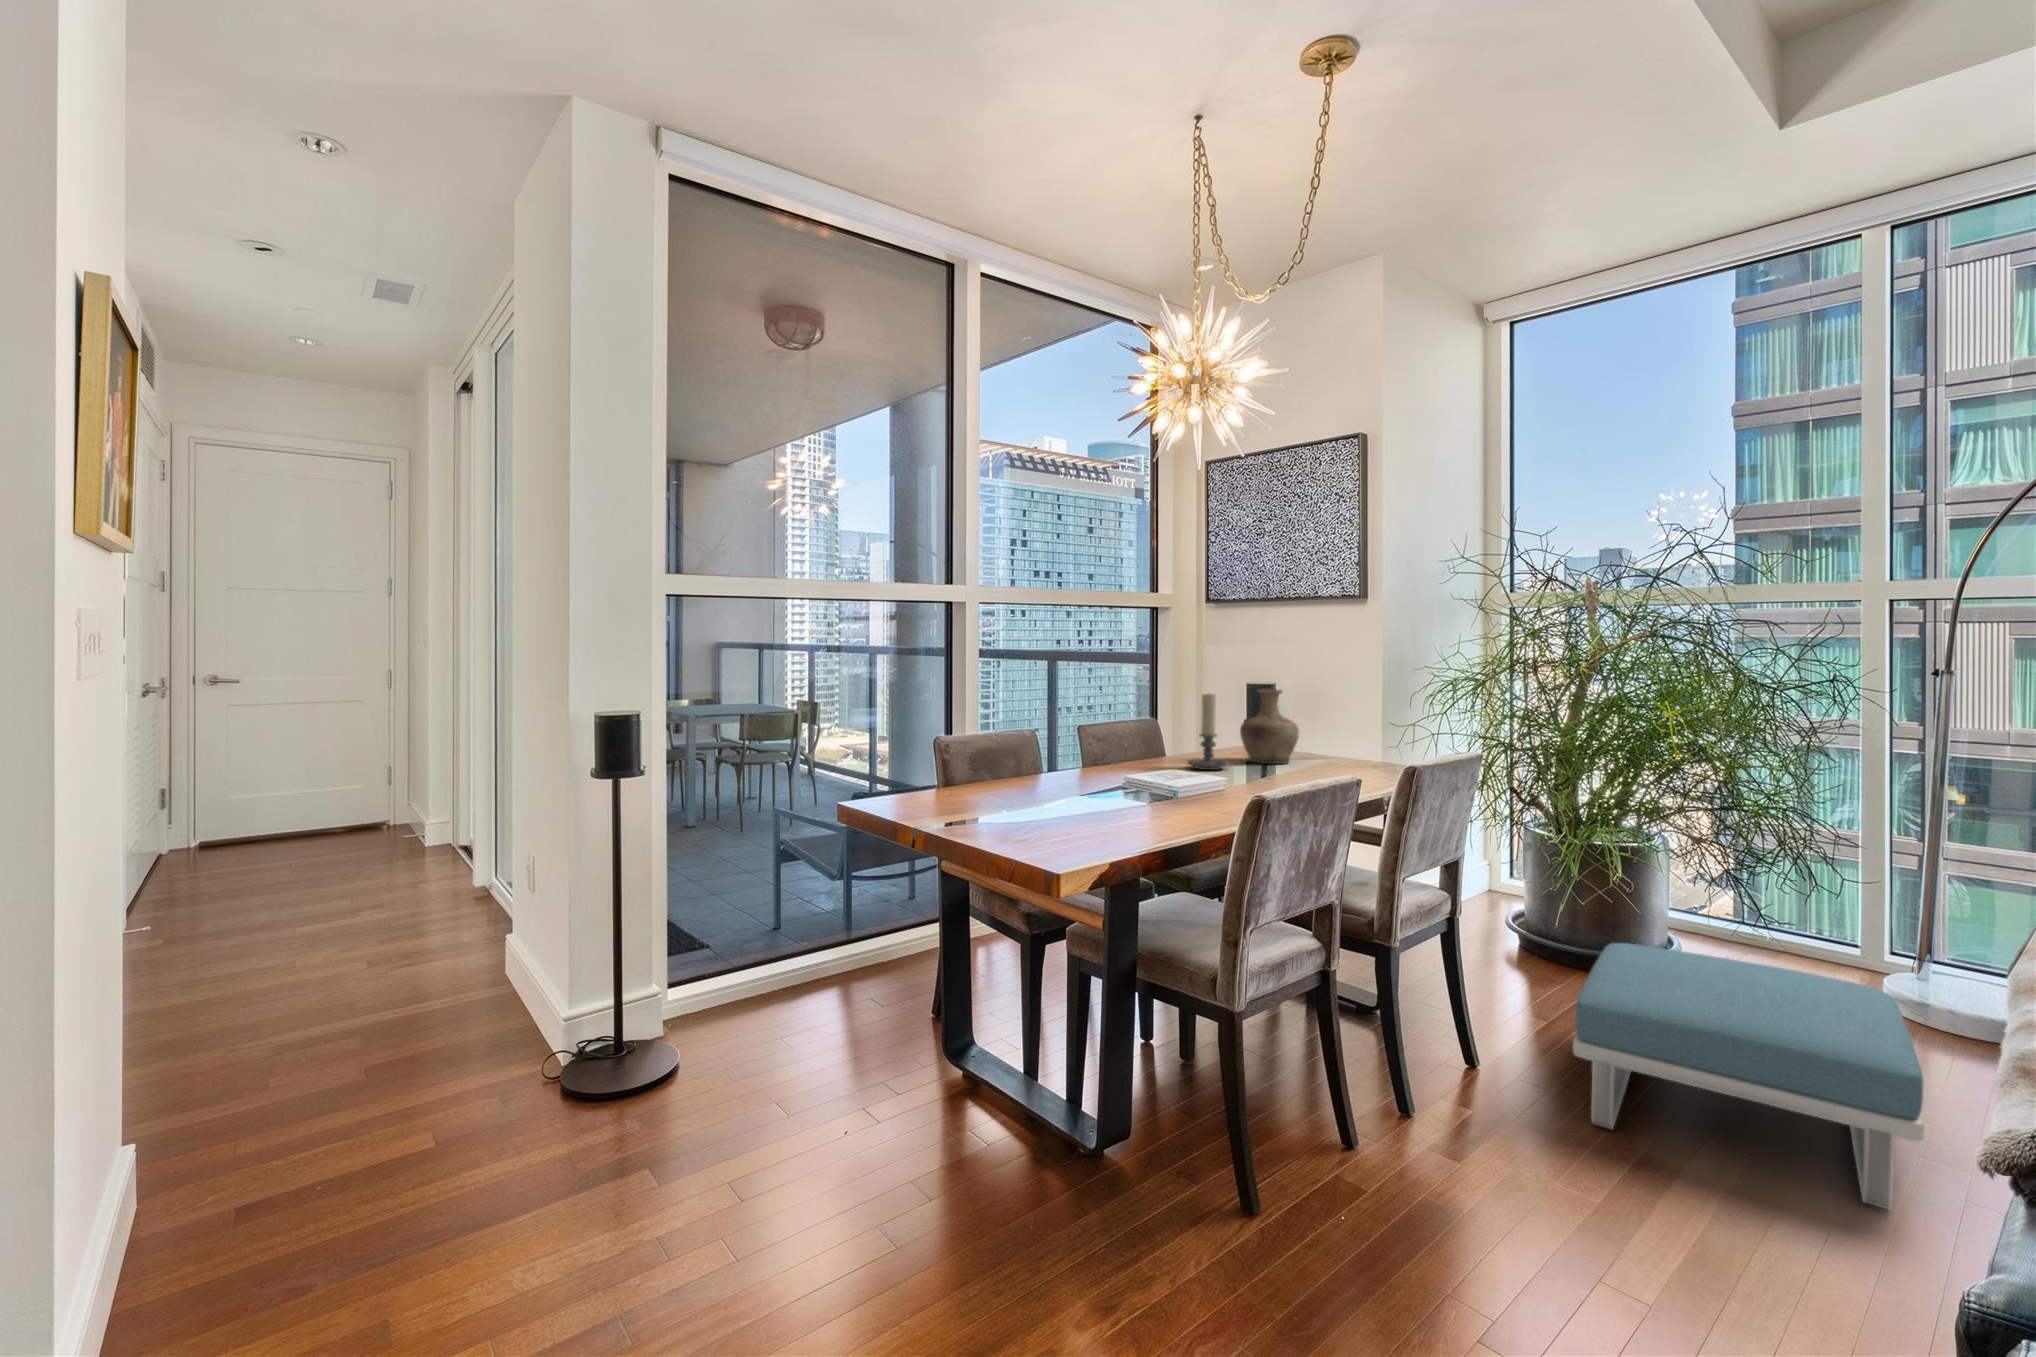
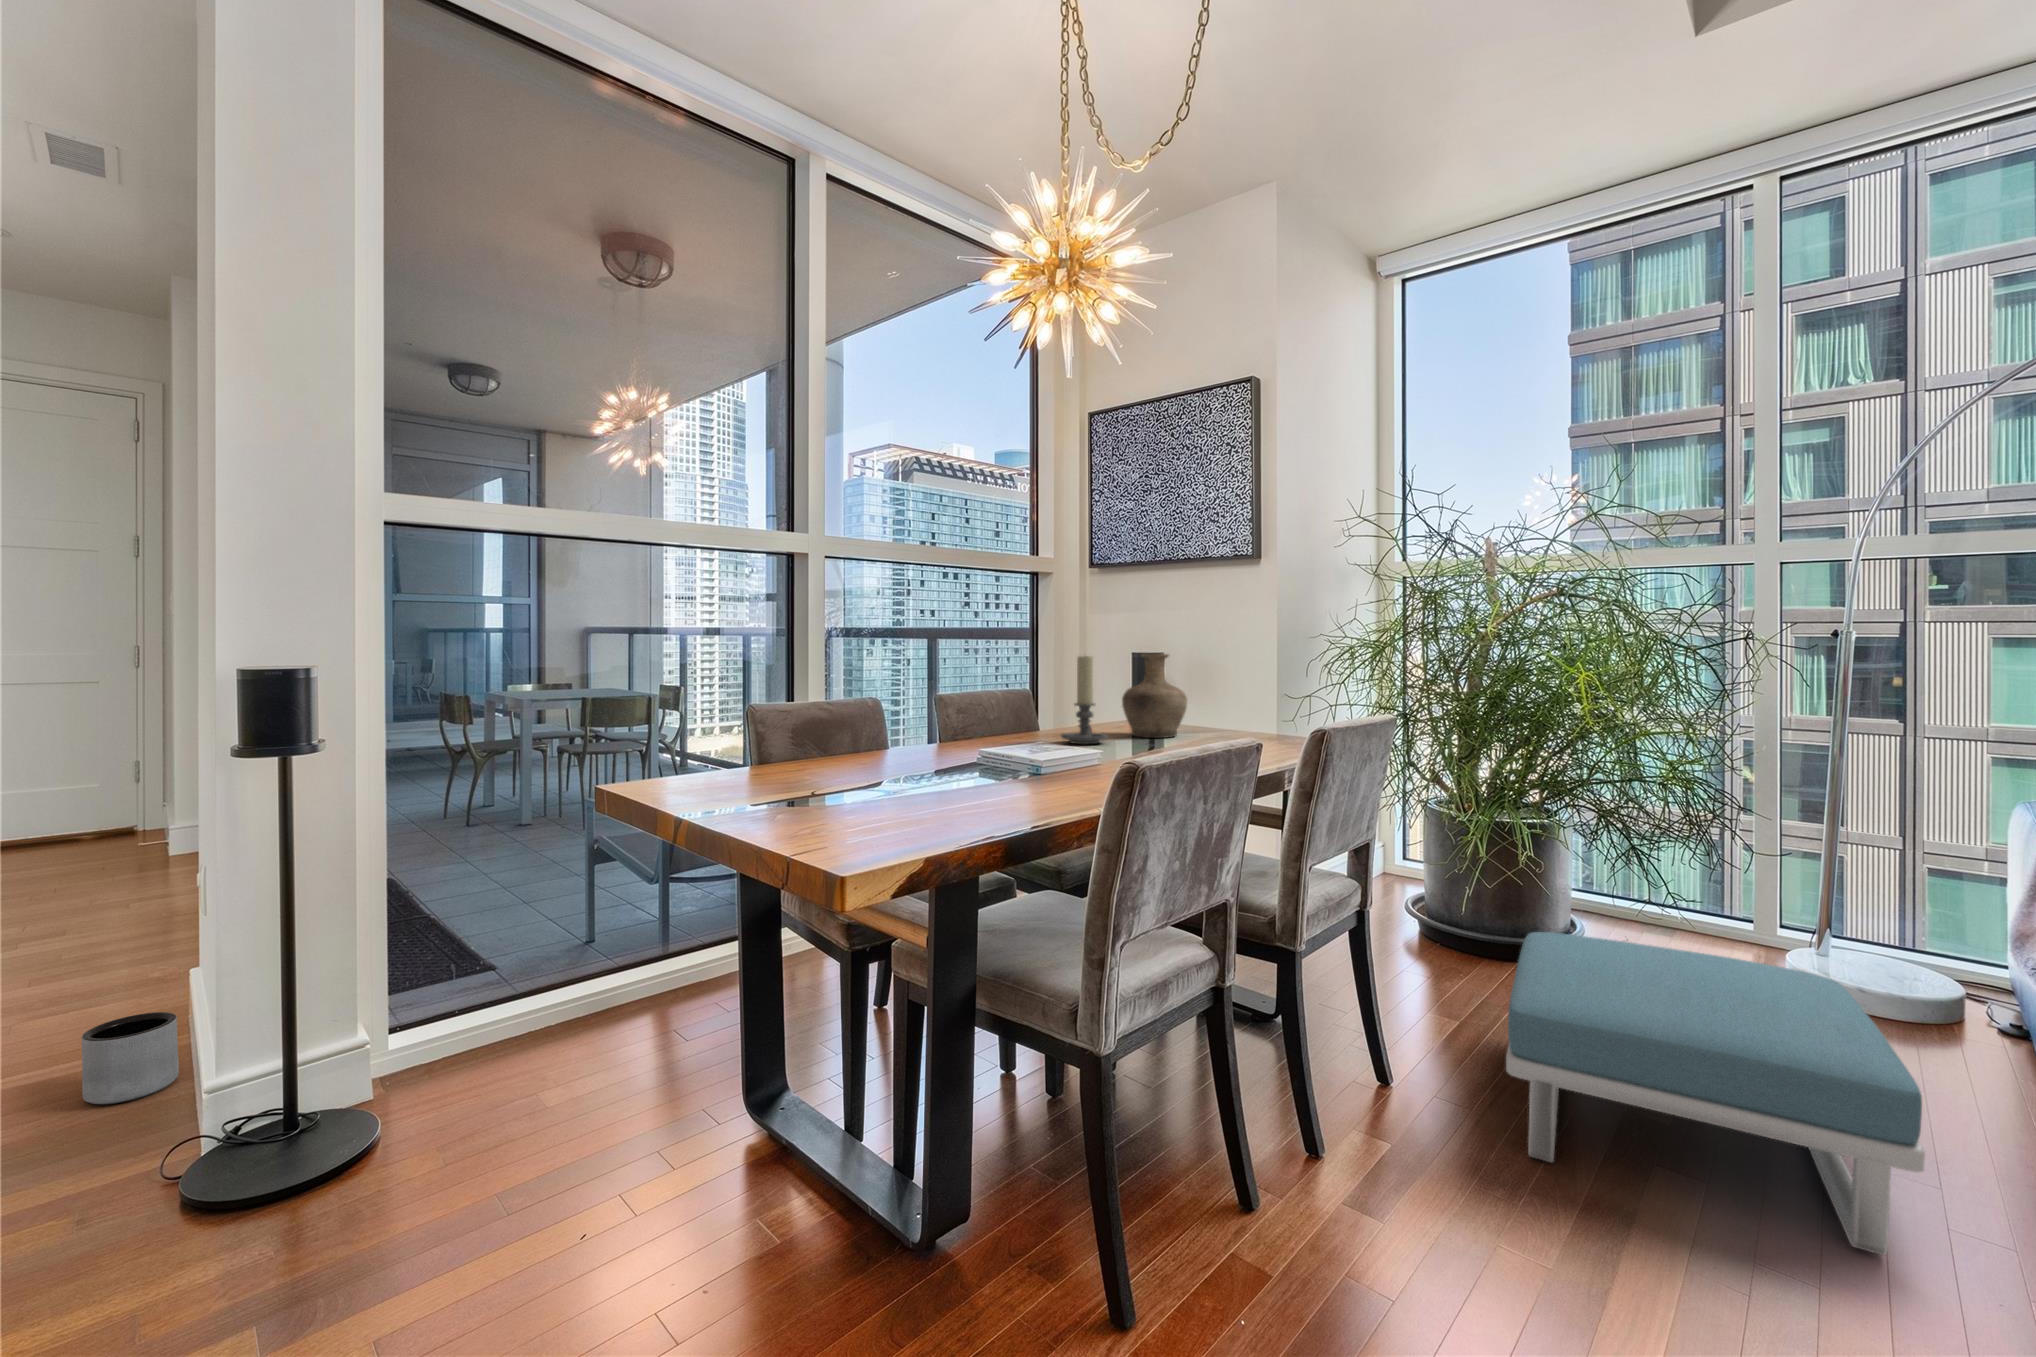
planter: none [469,964,526,1028] -> present [82,1012,179,1105]

